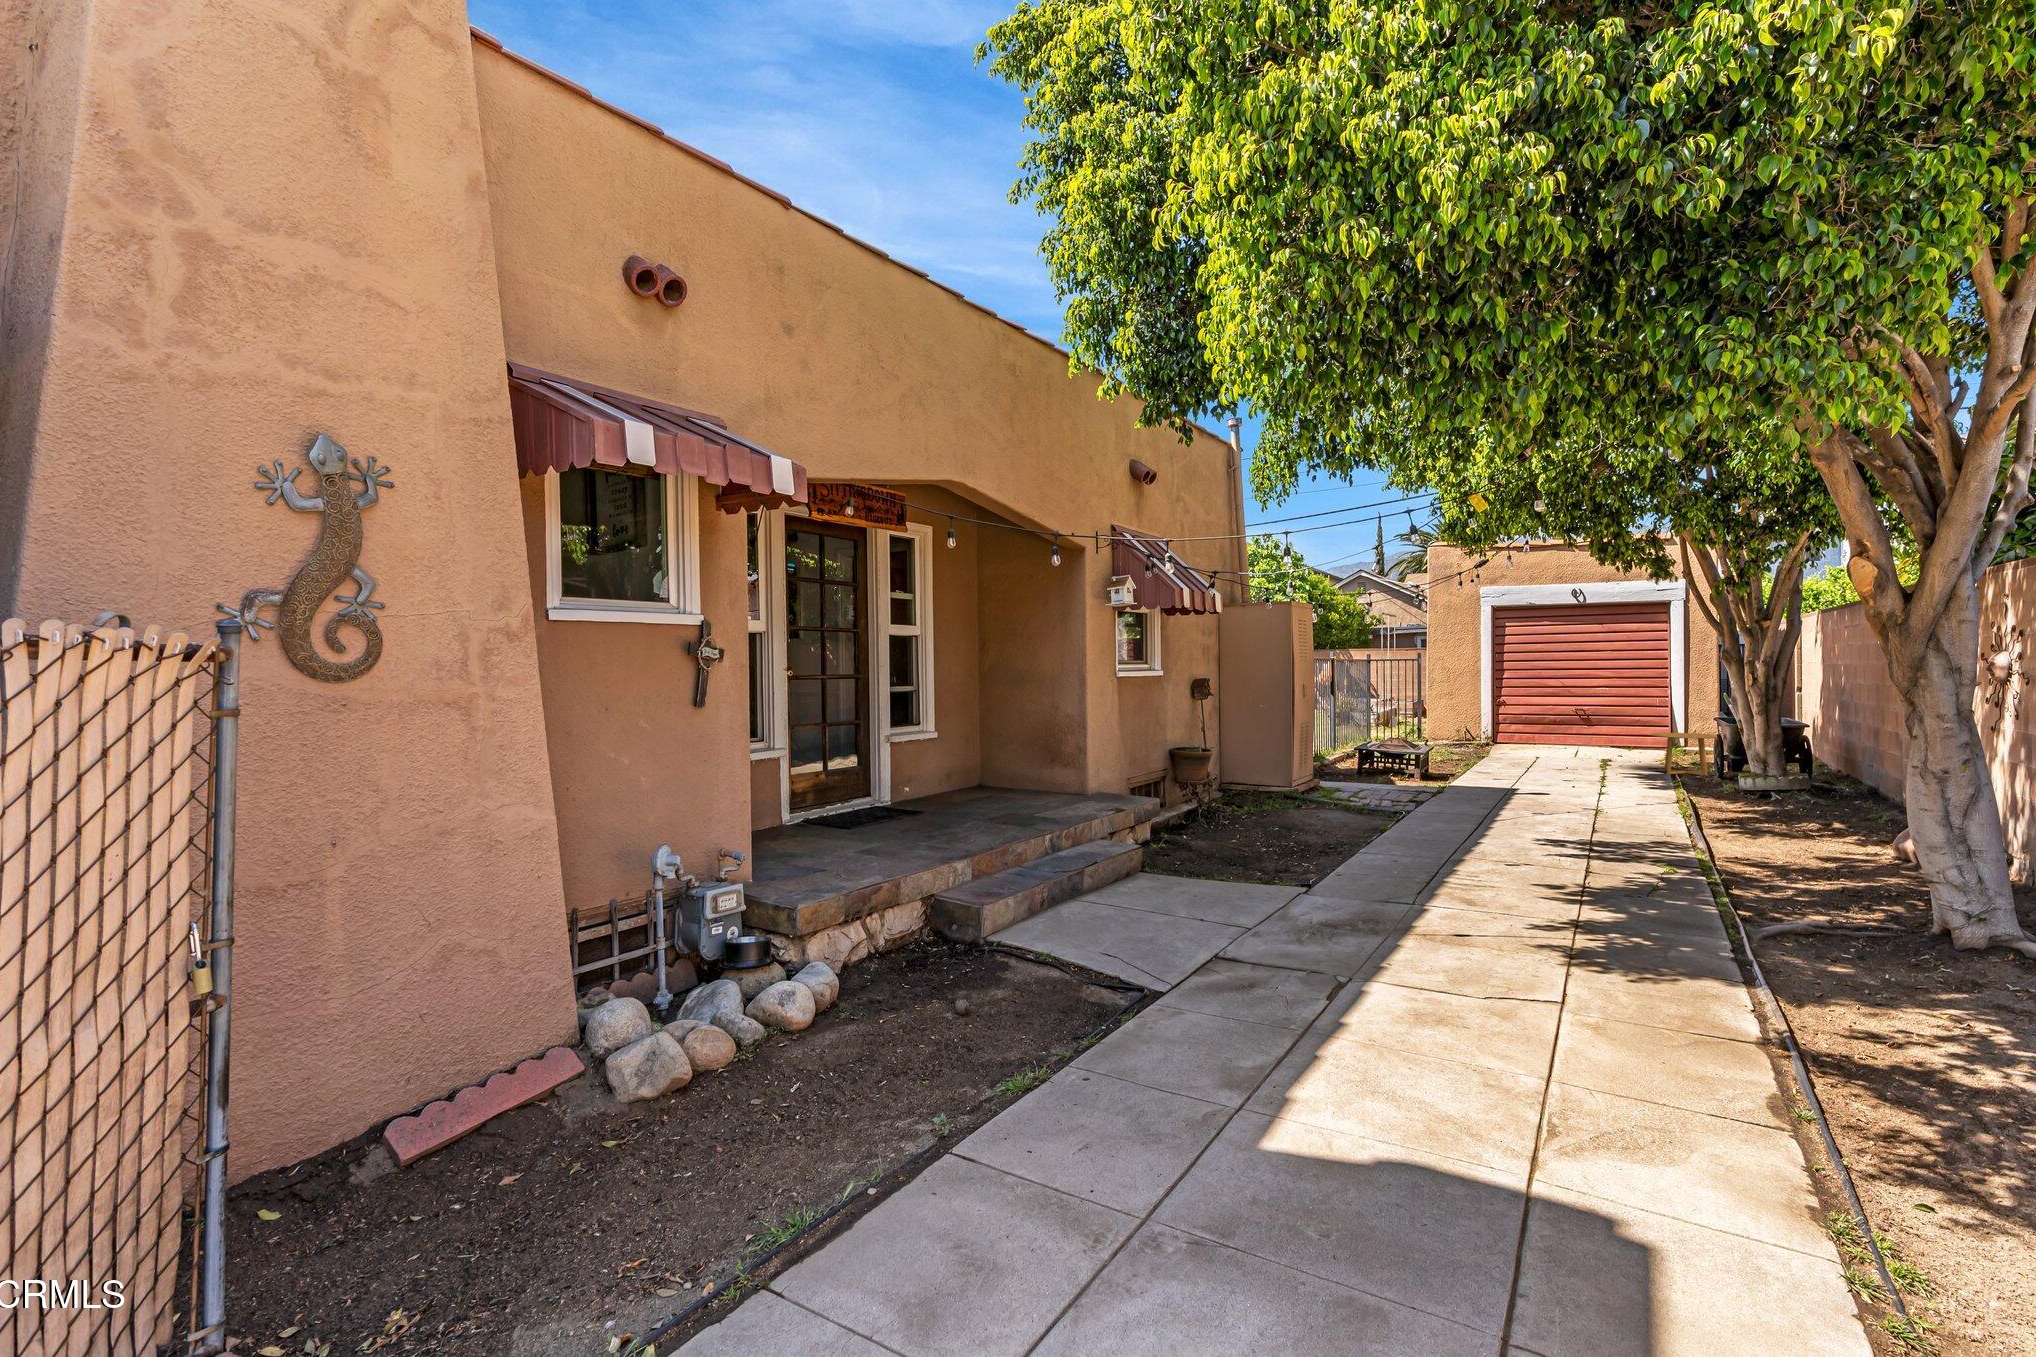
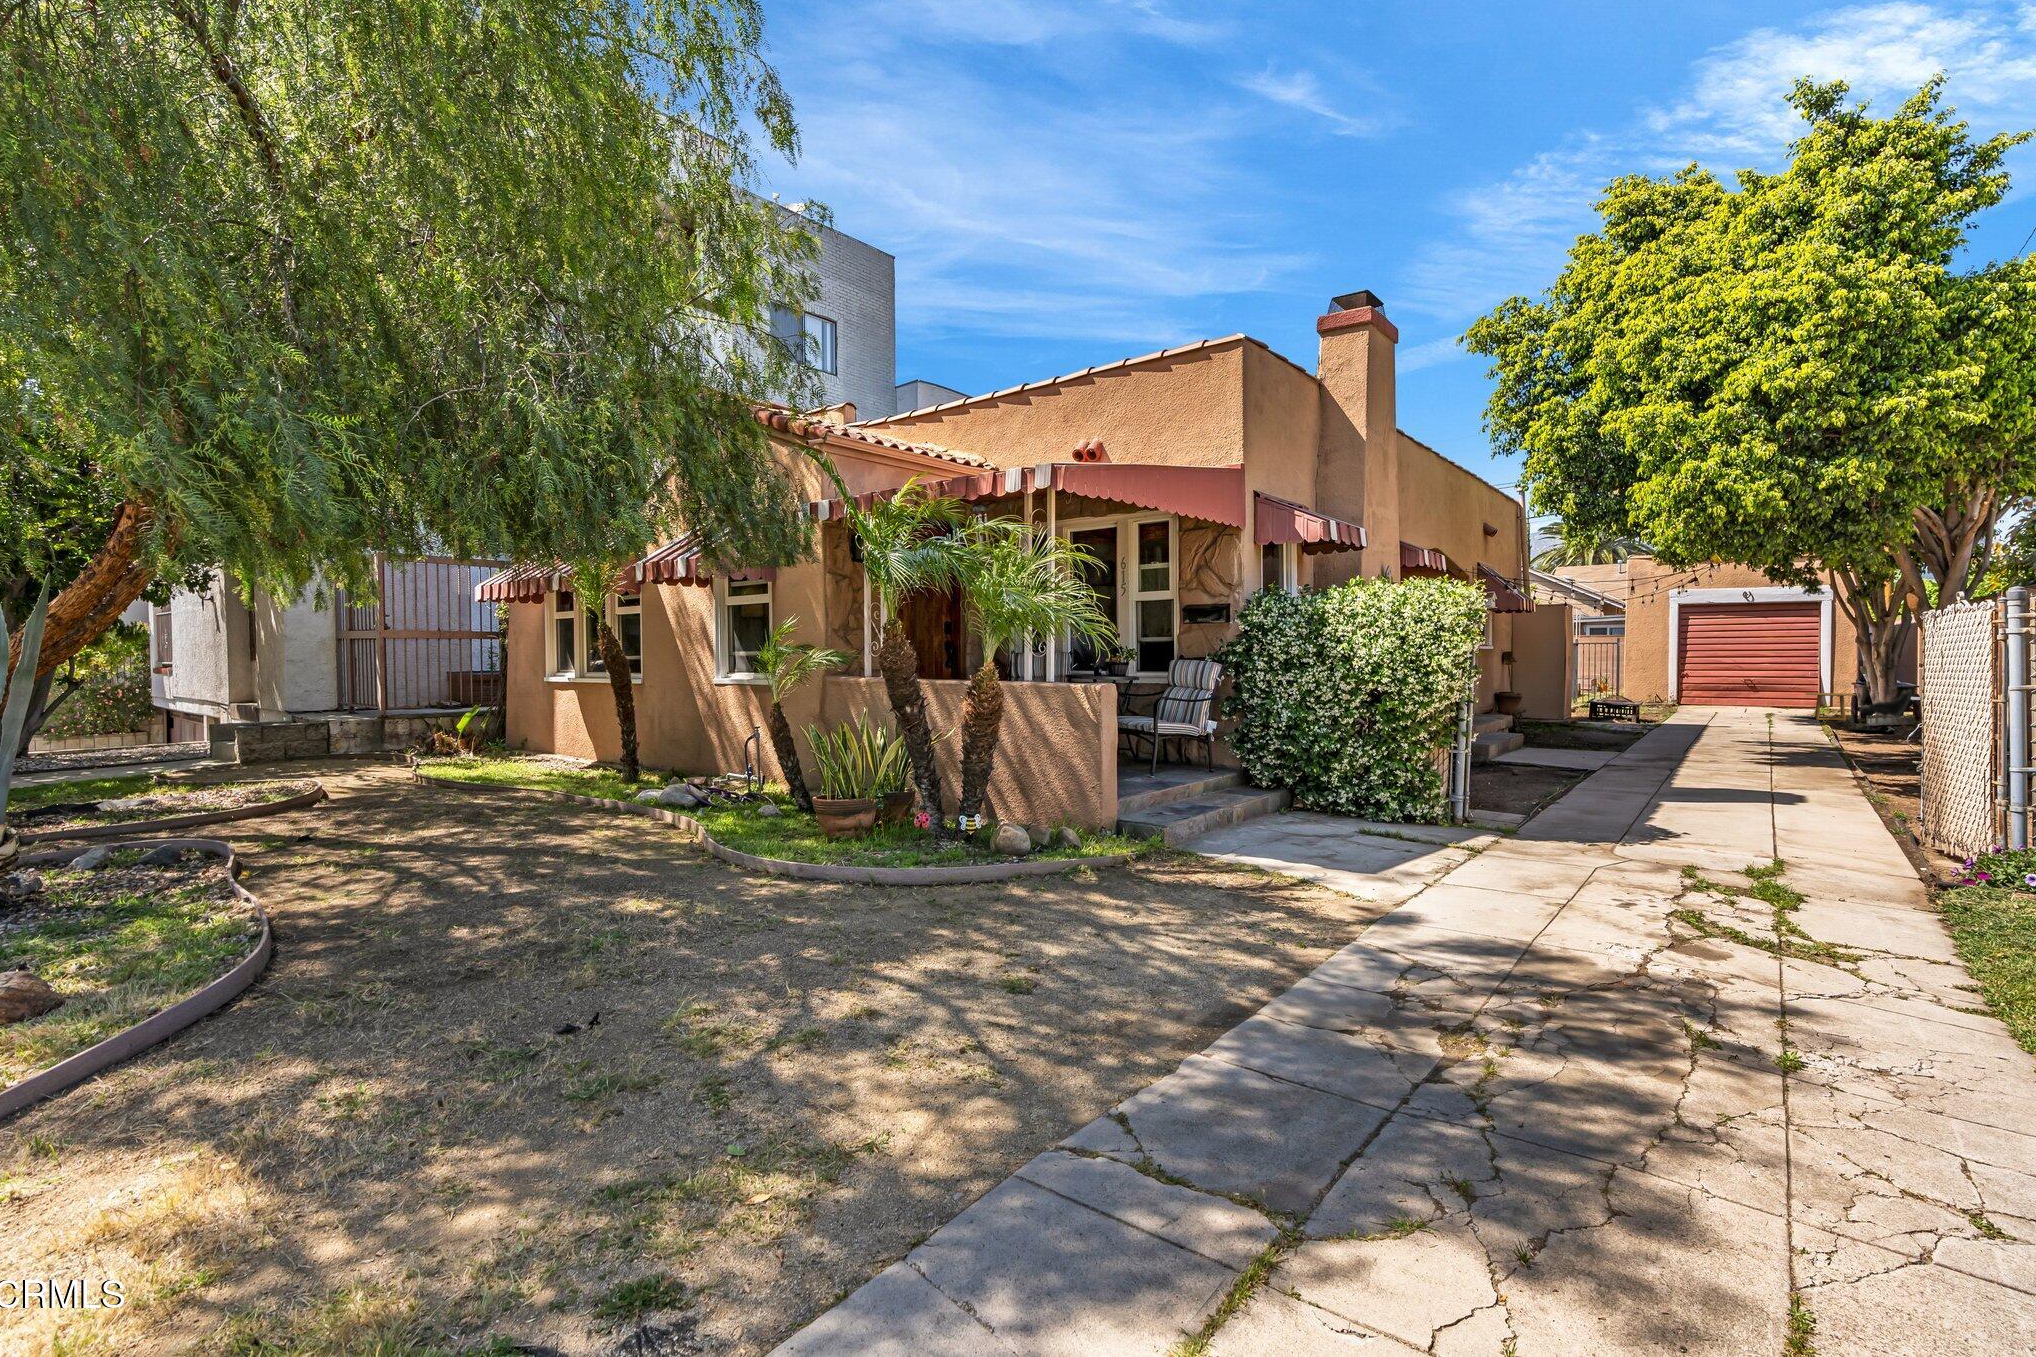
lounge chair: none [1727,737,1809,811] -> present [1859,690,1912,731]

